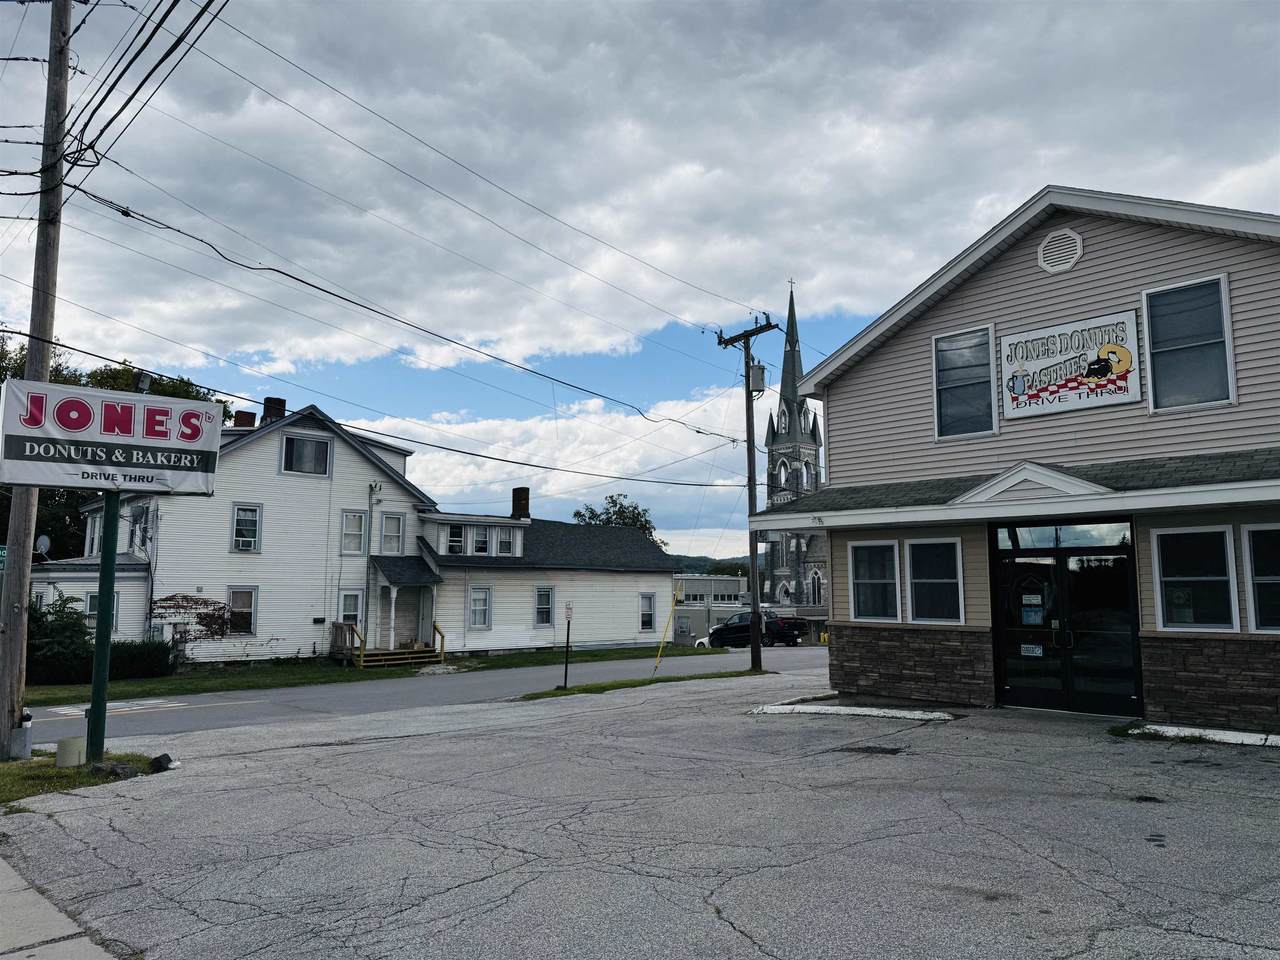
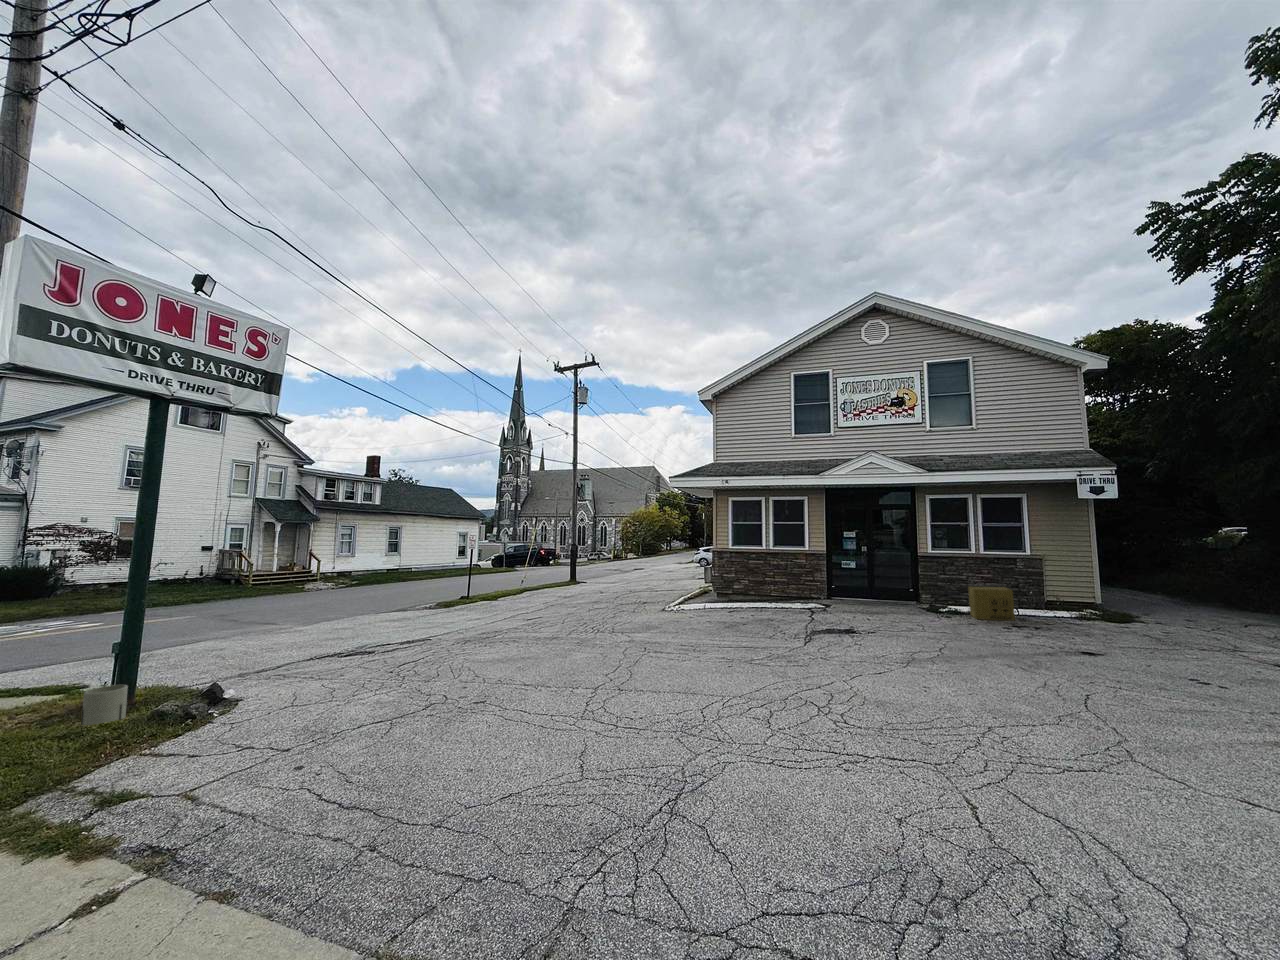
cardboard box: none [1175,686,1260,746] -> present [968,587,1015,621]

